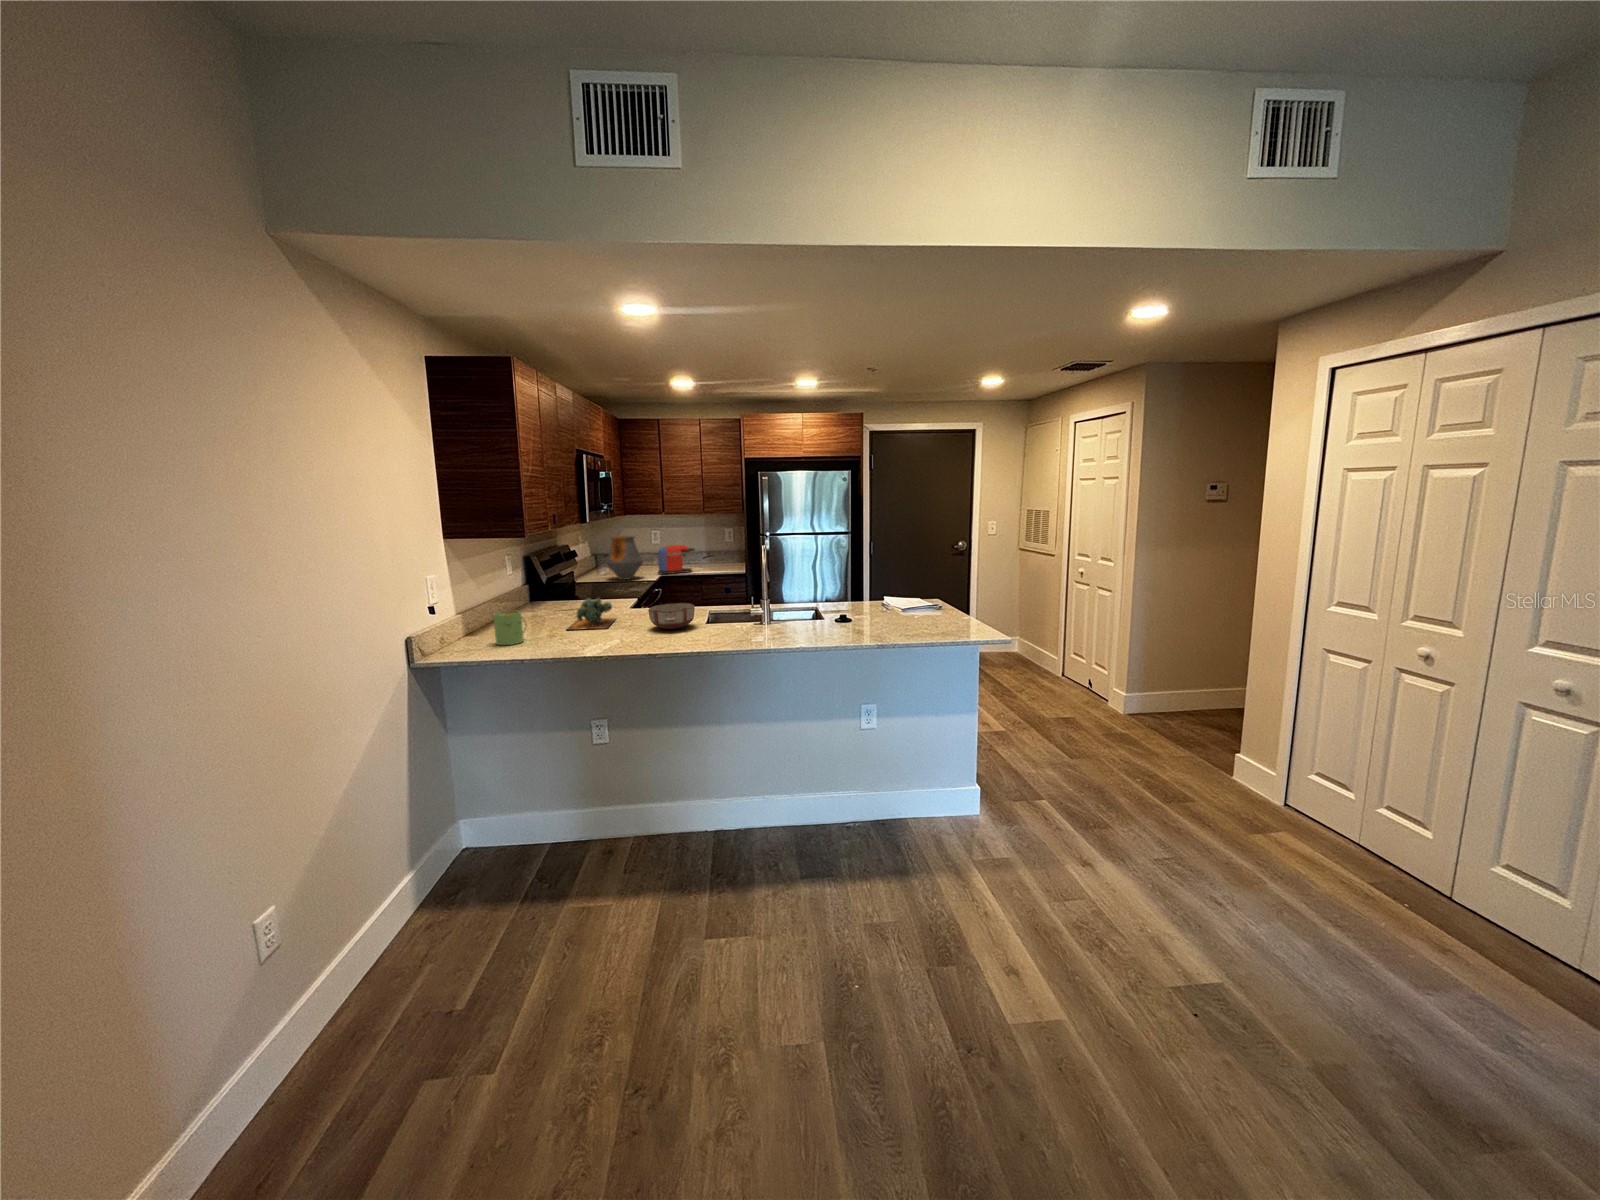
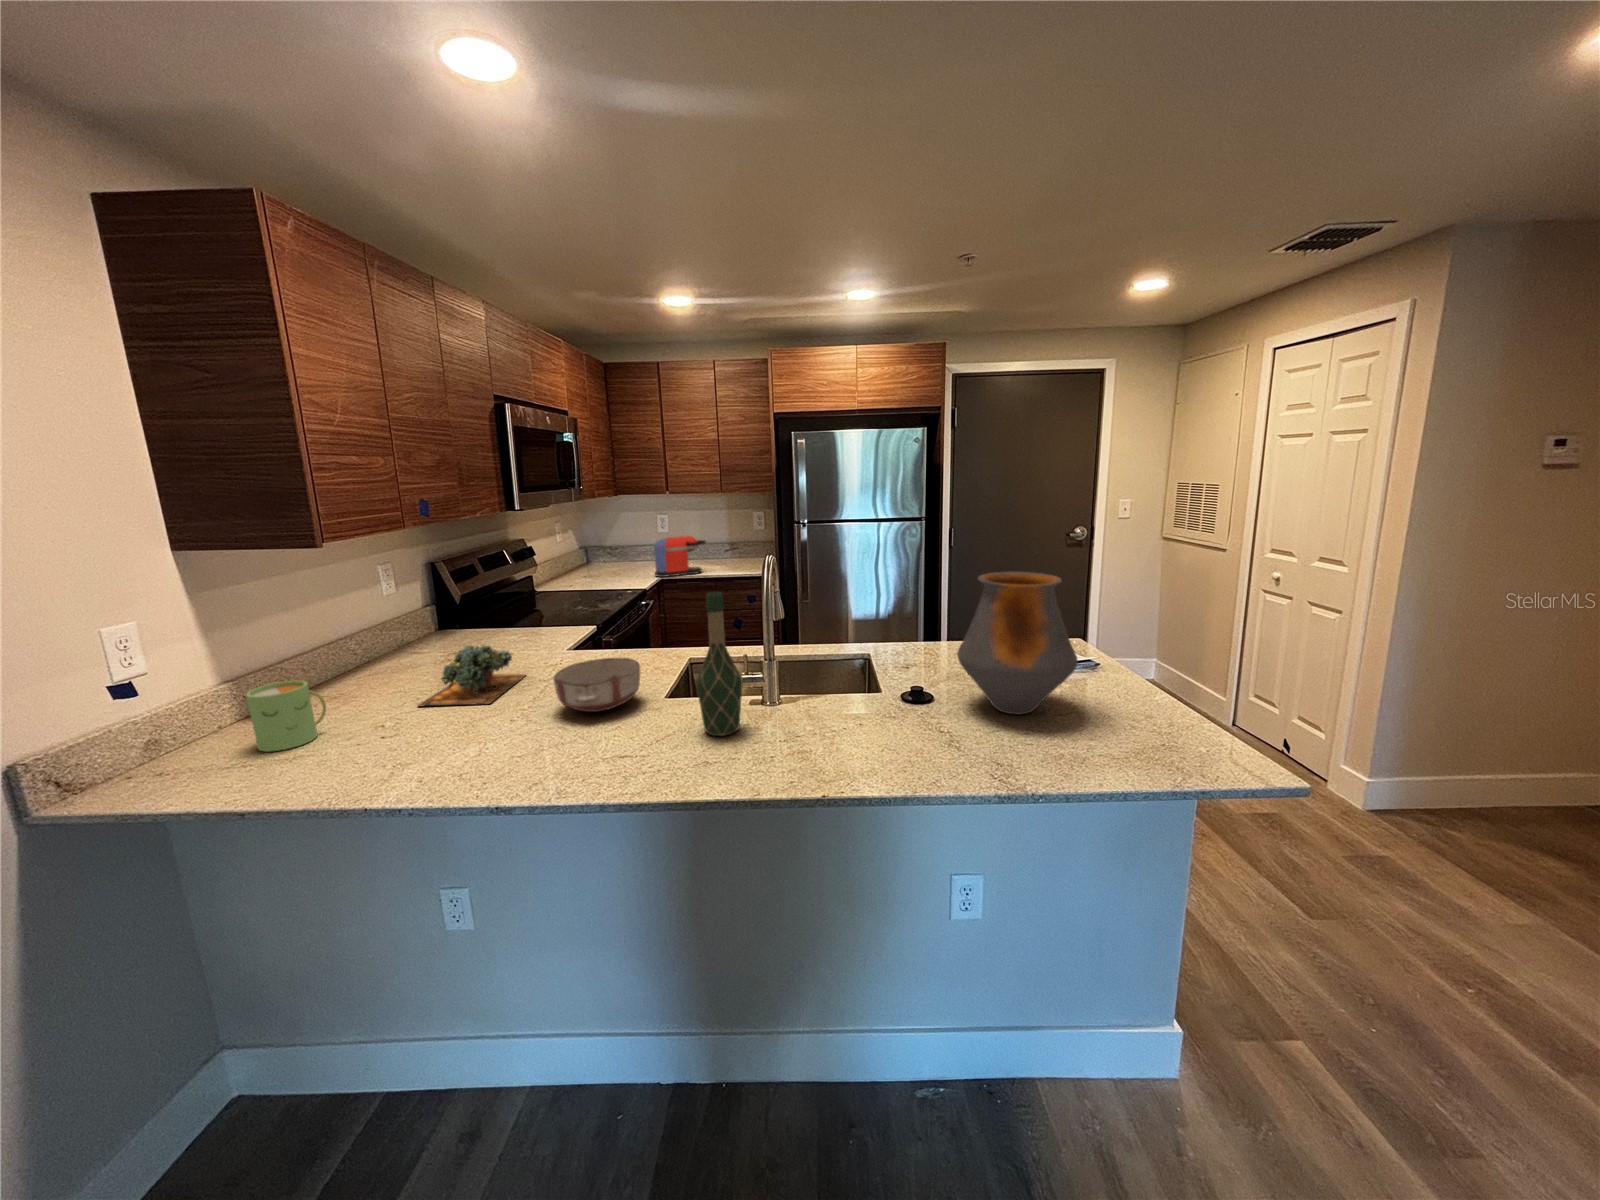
vase: present [606,536,643,580] -> present [957,572,1078,714]
wine bottle: none [732,561,755,635] -> present [696,592,742,736]

